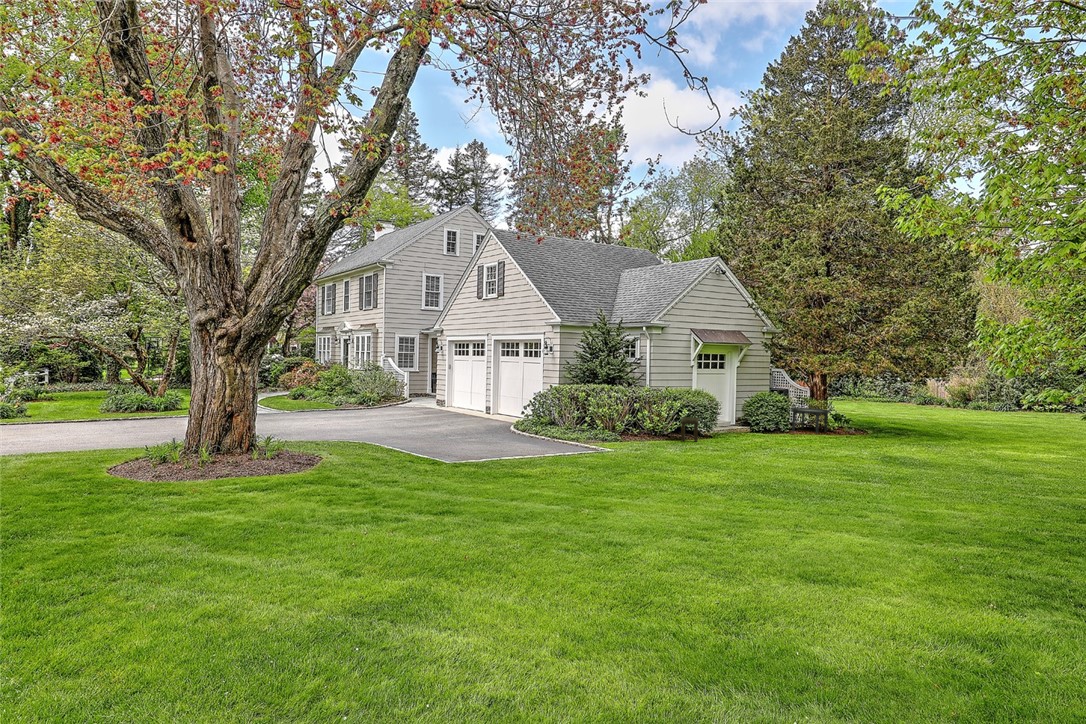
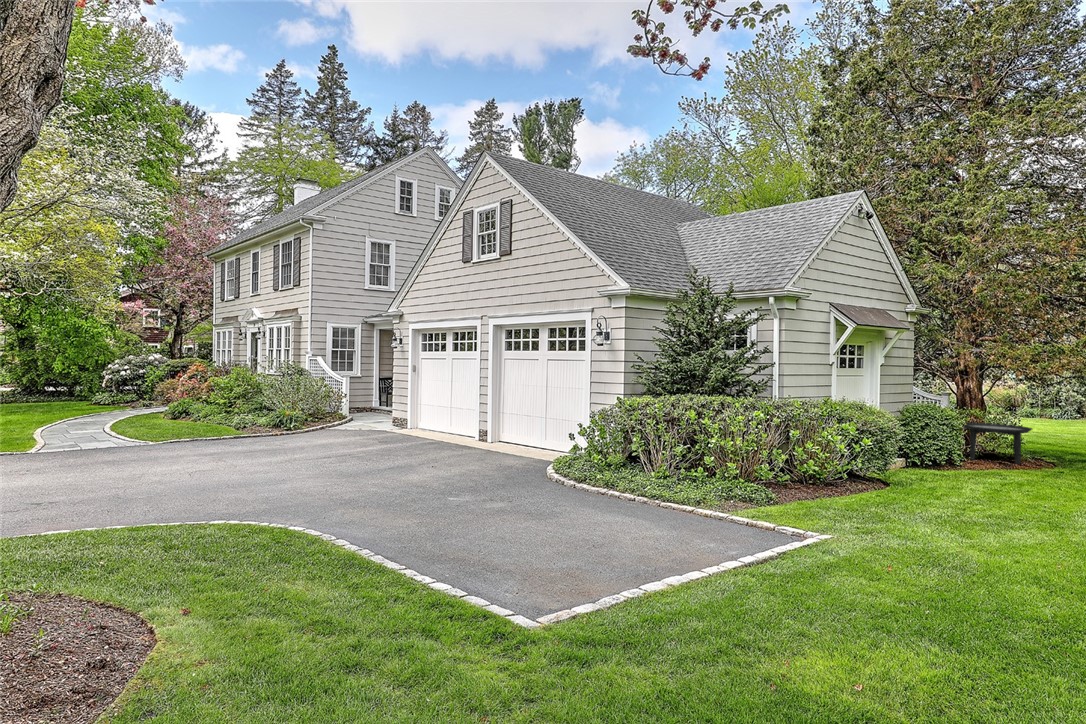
bench: present [681,417,699,442] -> none [870,452,934,503]

